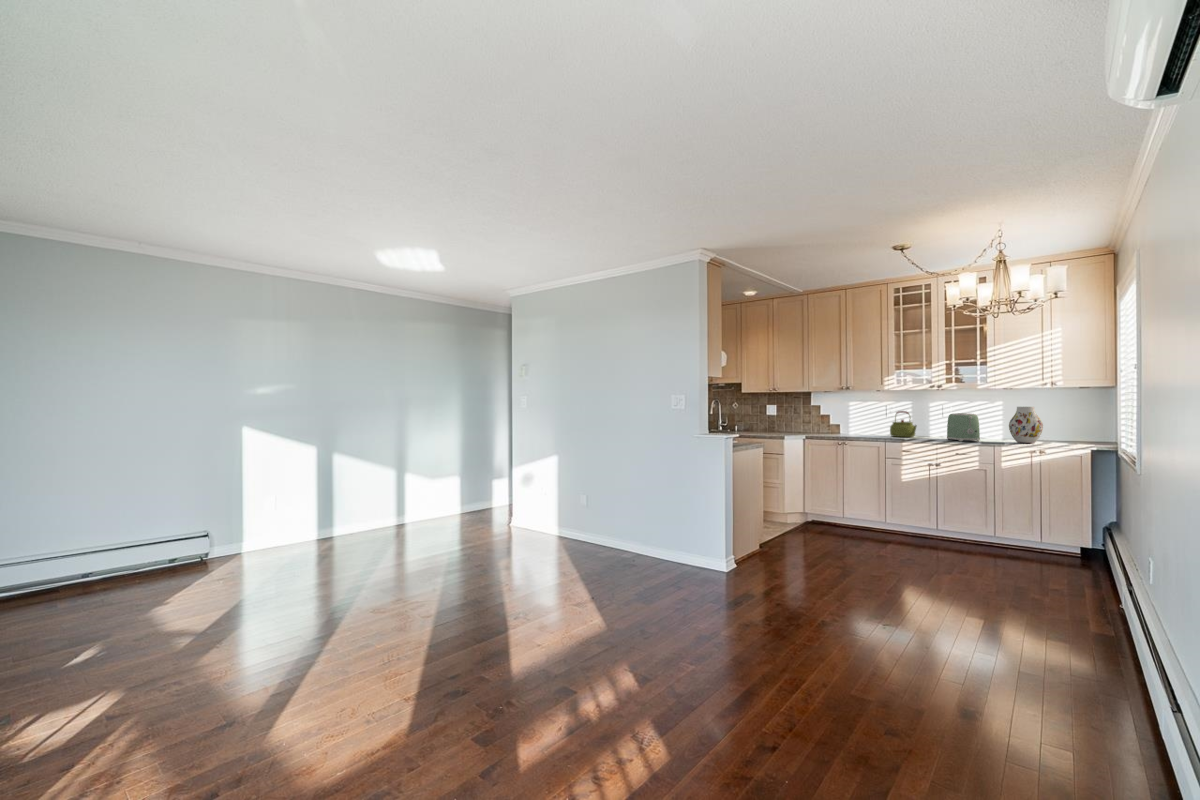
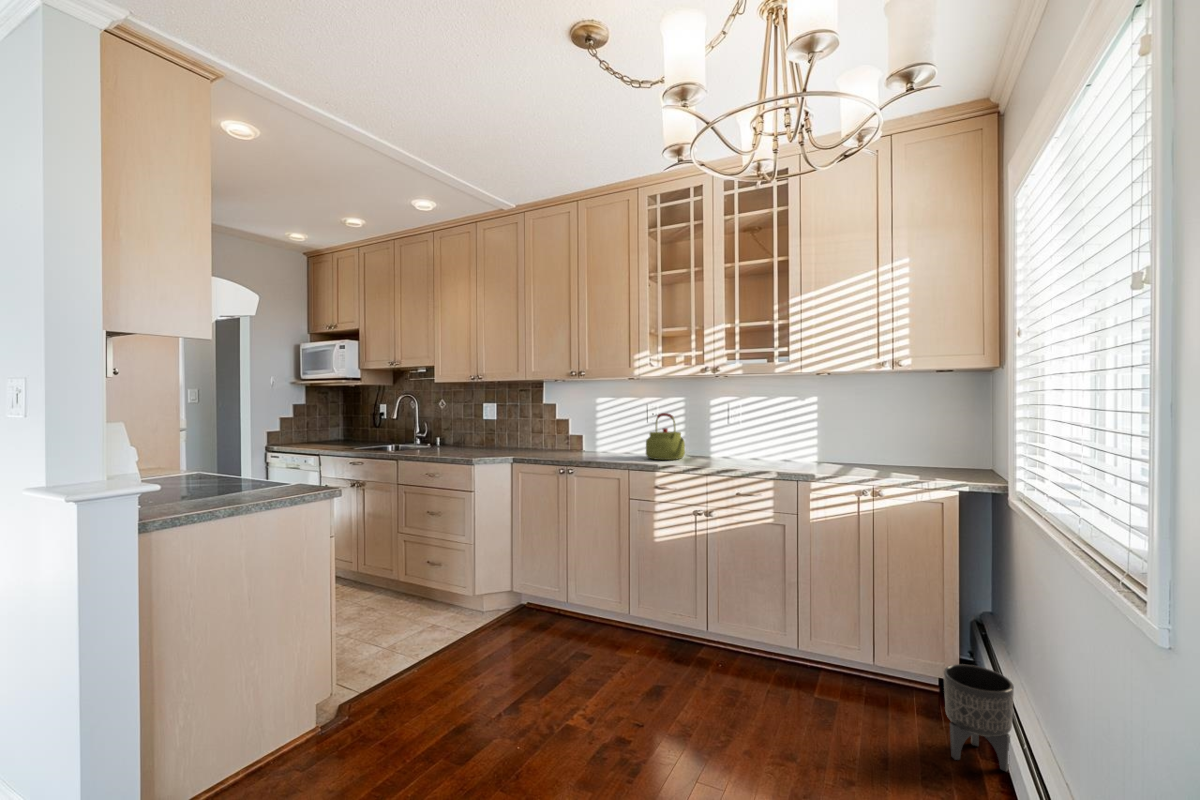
vase: present [1009,407,1043,443] -> none [823,405,878,474]
toaster: present [947,413,980,442] -> none [728,418,777,471]
planter: none [1079,531,1117,575] -> present [943,664,1014,771]

